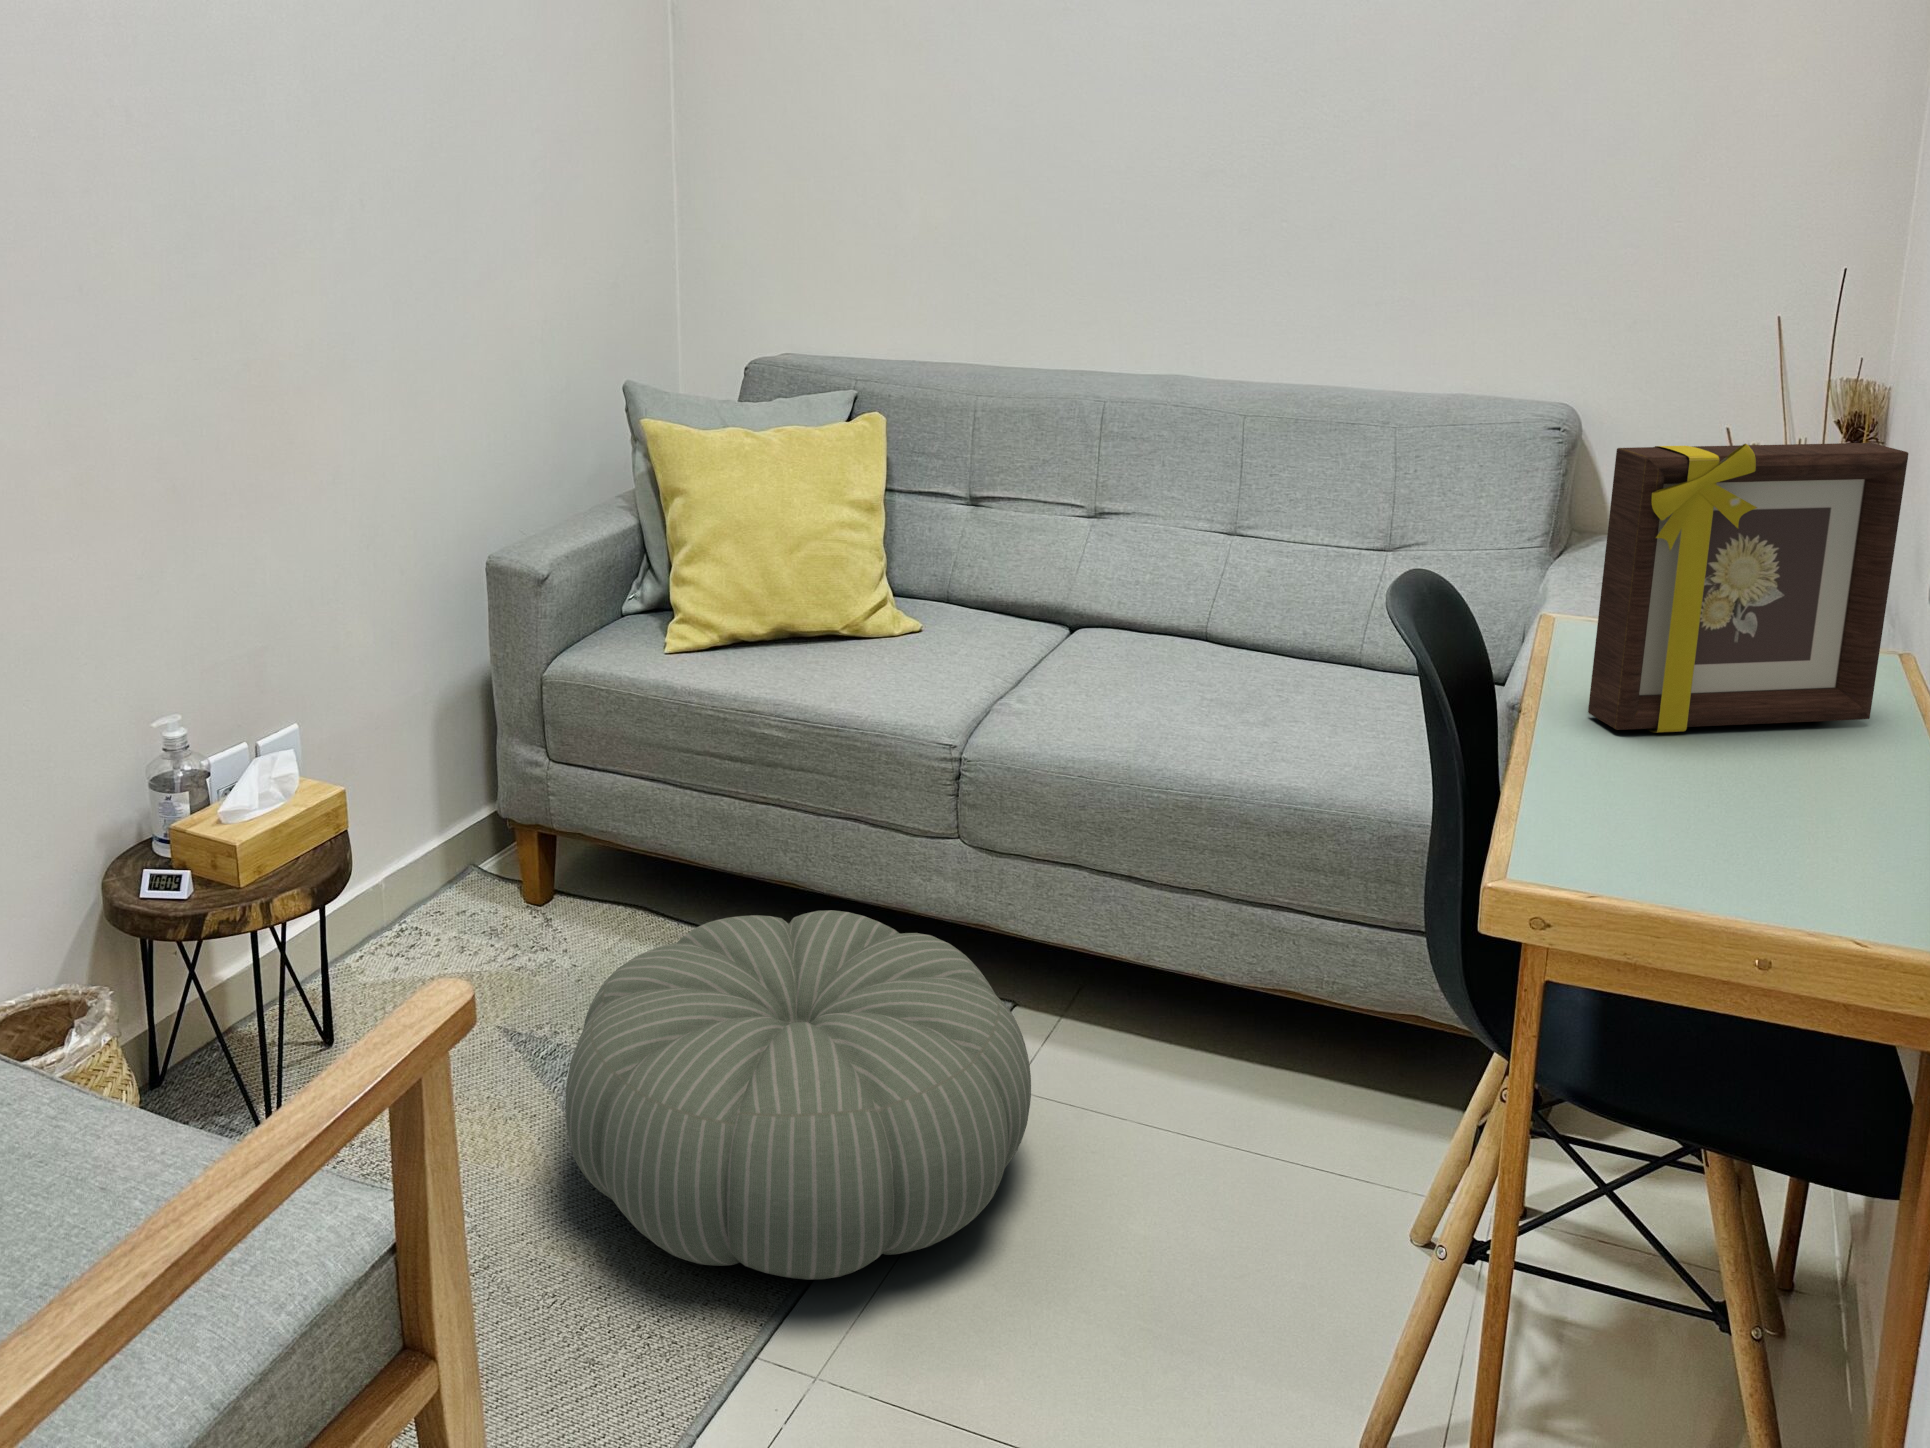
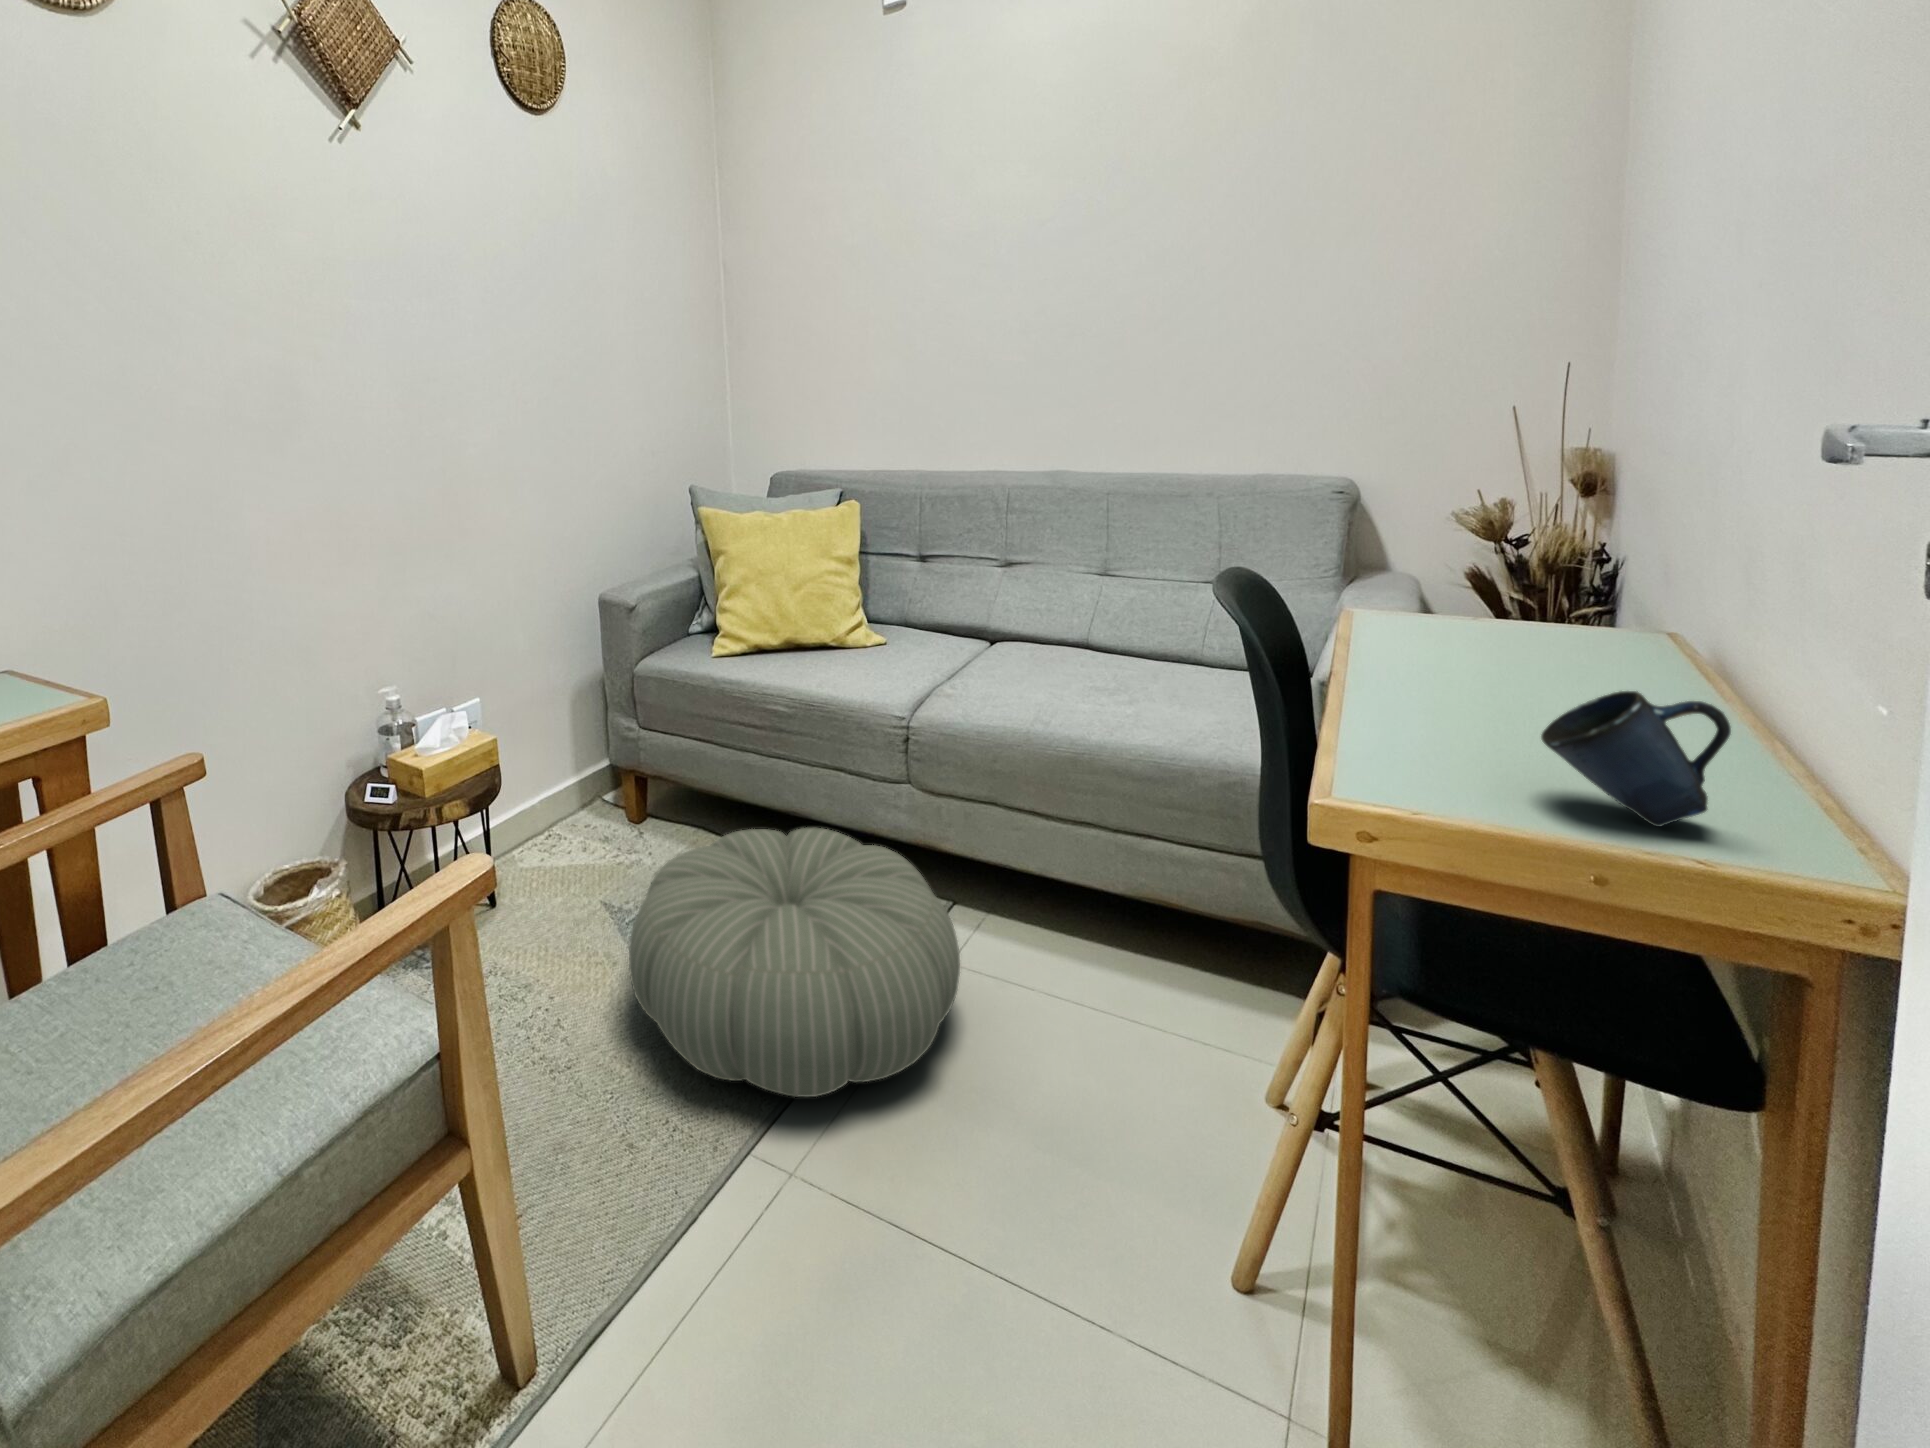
picture frame: present [1588,443,1908,733] -> none [1395,459,1671,695]
mug: none [1724,744,1906,898] -> present [1541,691,1731,827]

